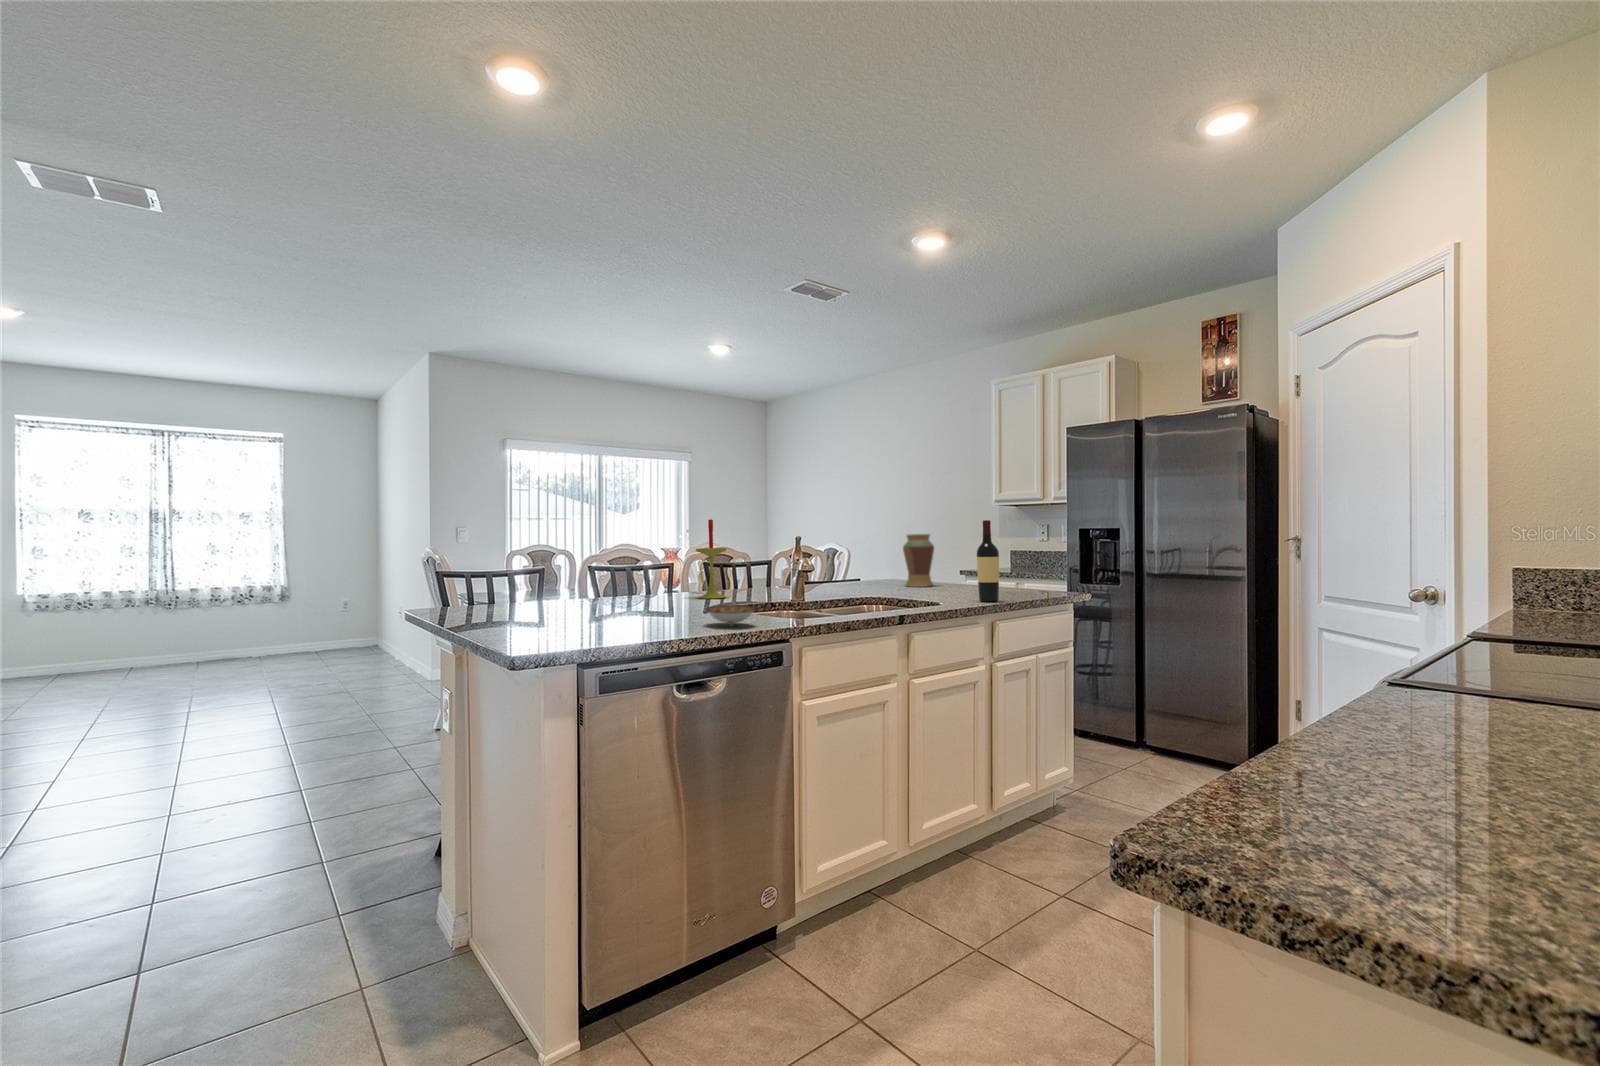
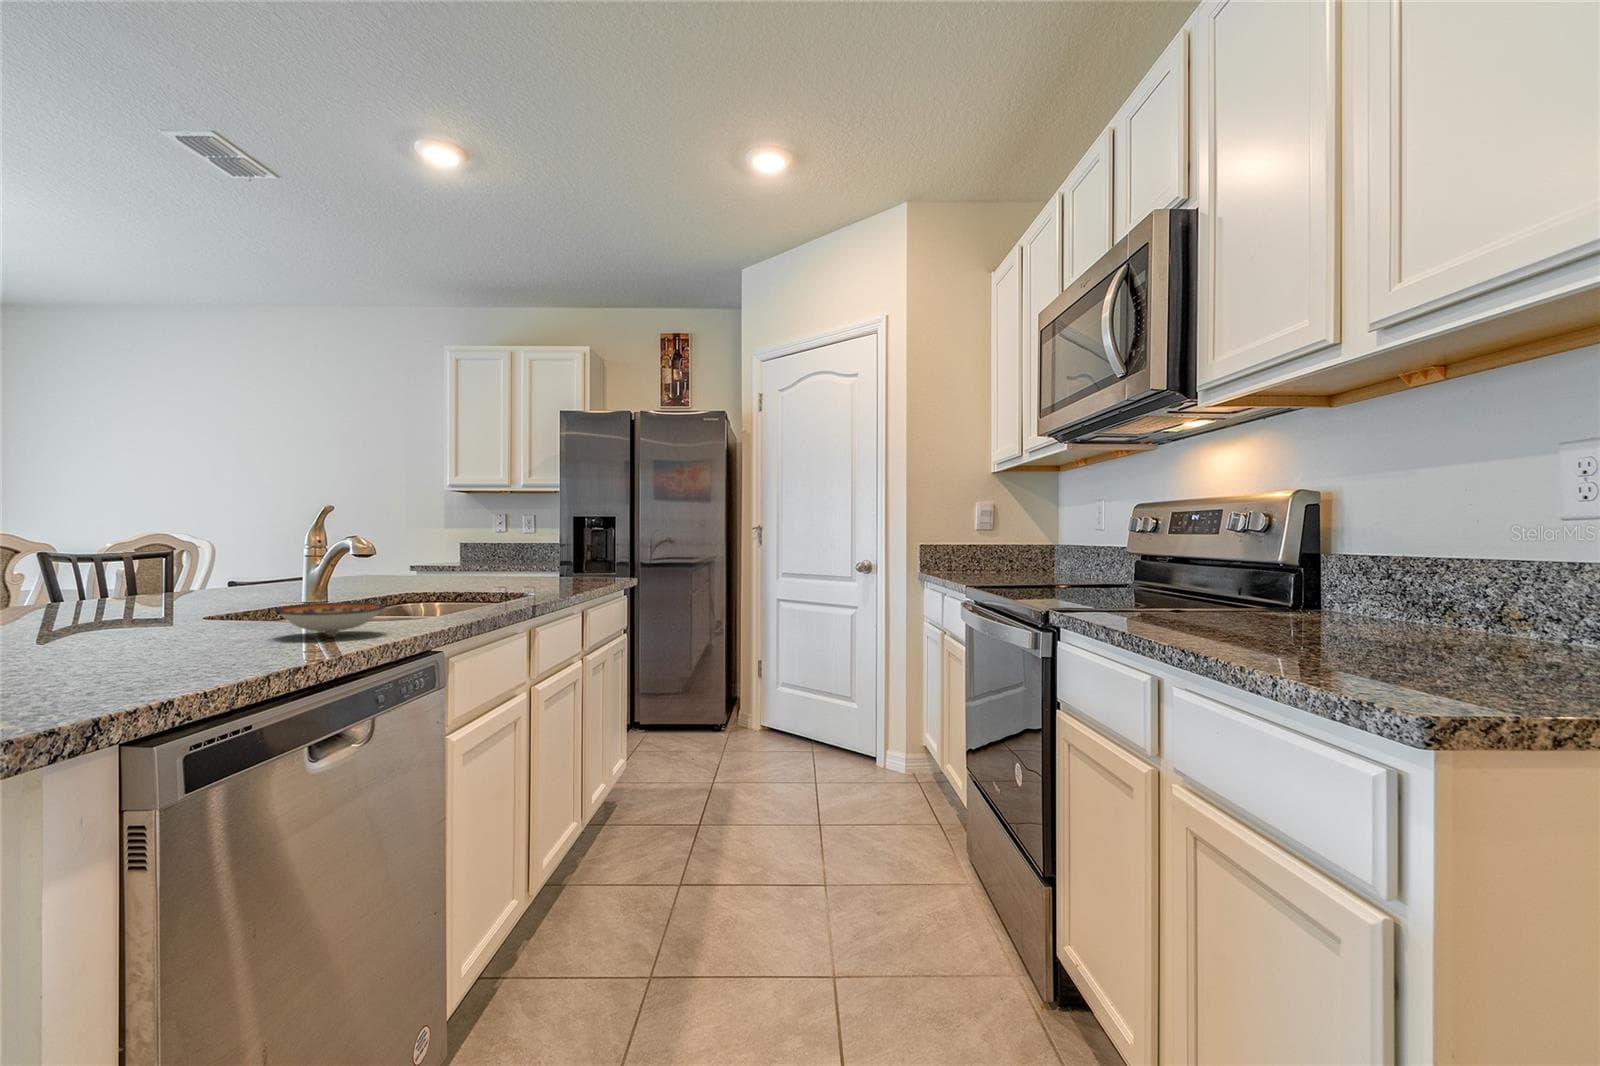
candle: present [696,519,726,599] -> none [67,465,148,609]
wine bottle: present [977,520,999,602] -> none [557,499,582,588]
vase: present [903,534,934,587] -> none [403,516,447,580]

